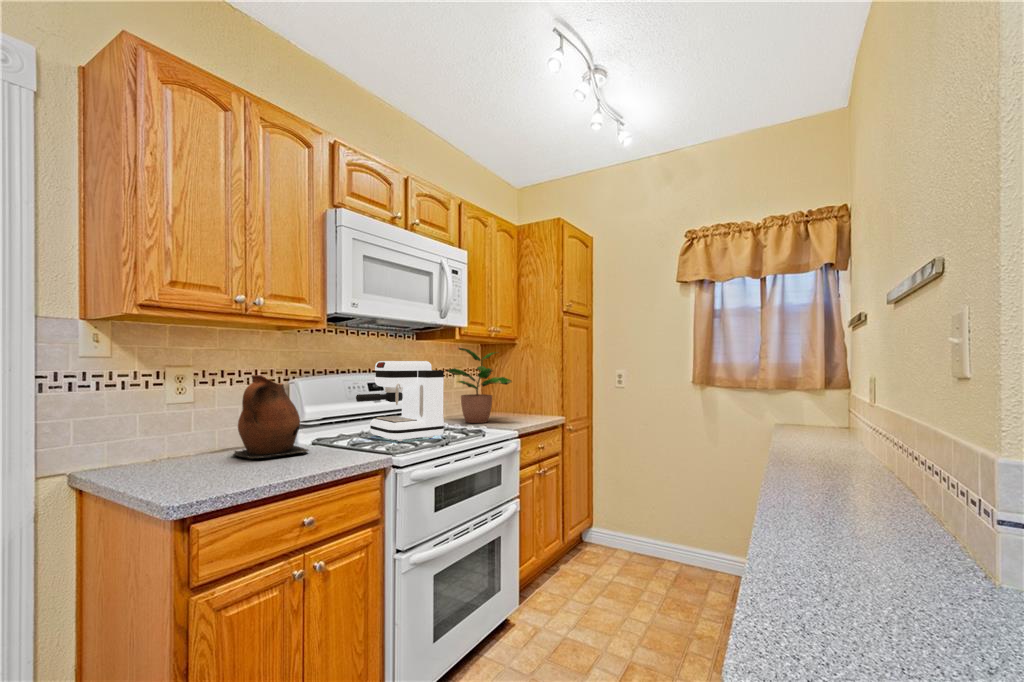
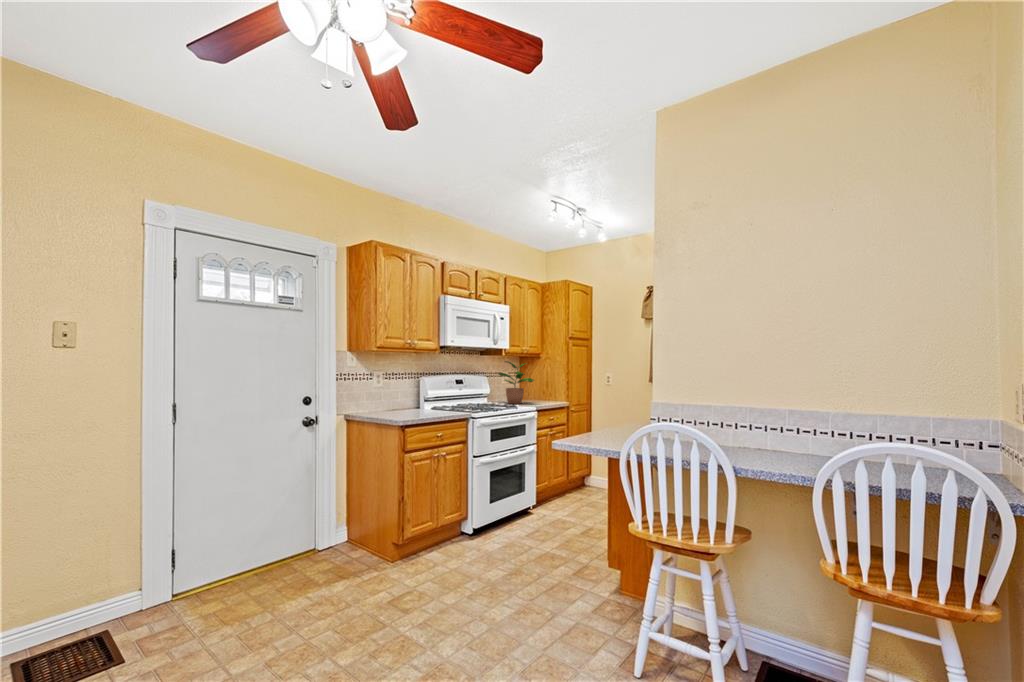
coffee maker: present [356,361,444,441] -> none [452,369,496,409]
ceramic pitcher: present [234,375,309,458] -> none [400,375,434,412]

